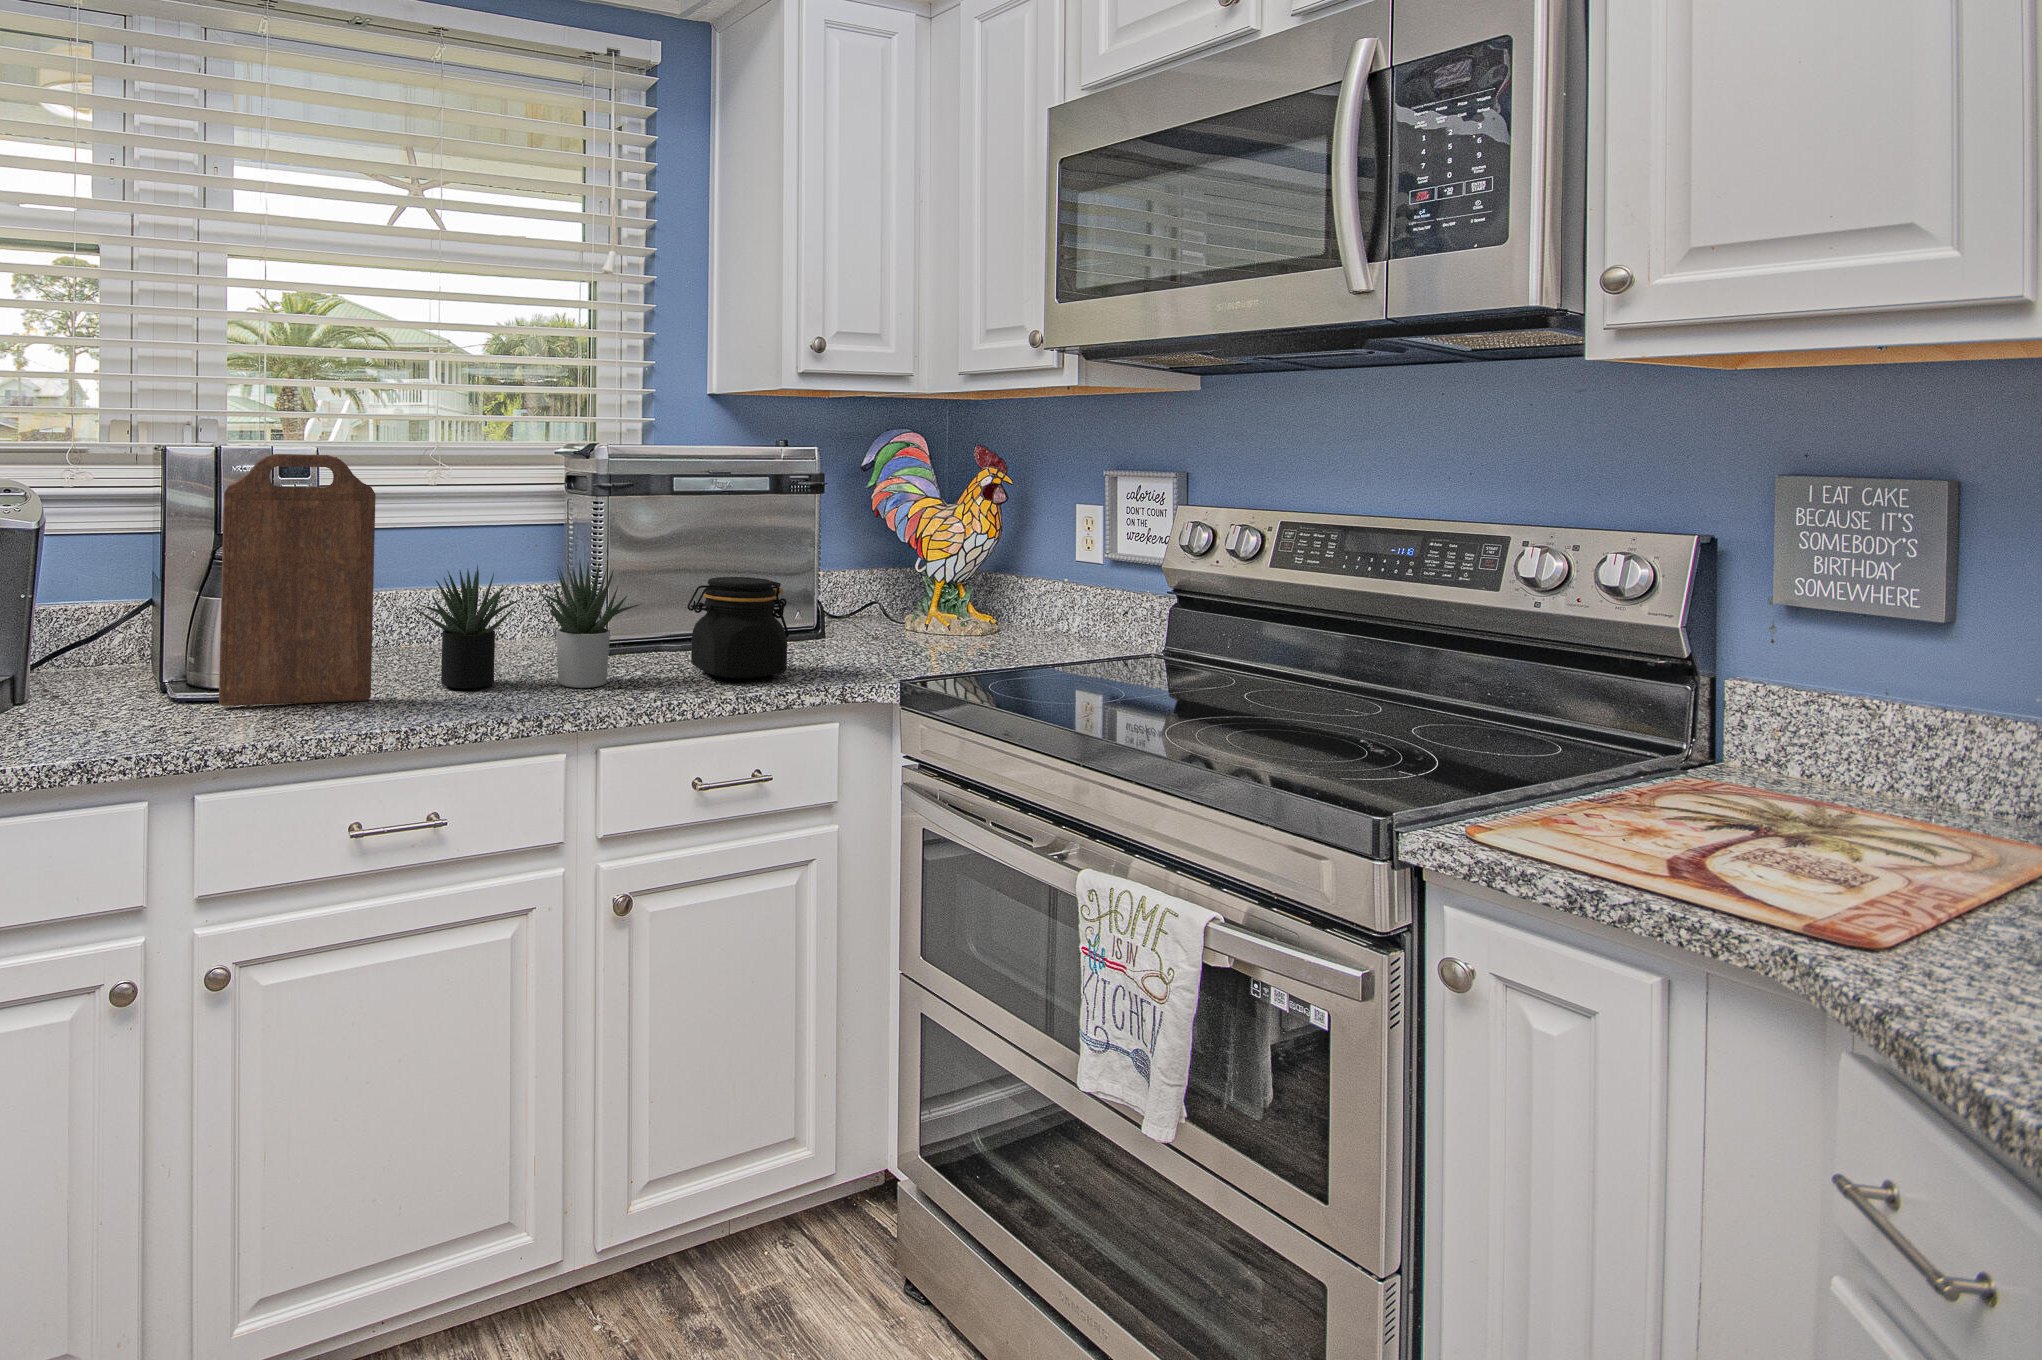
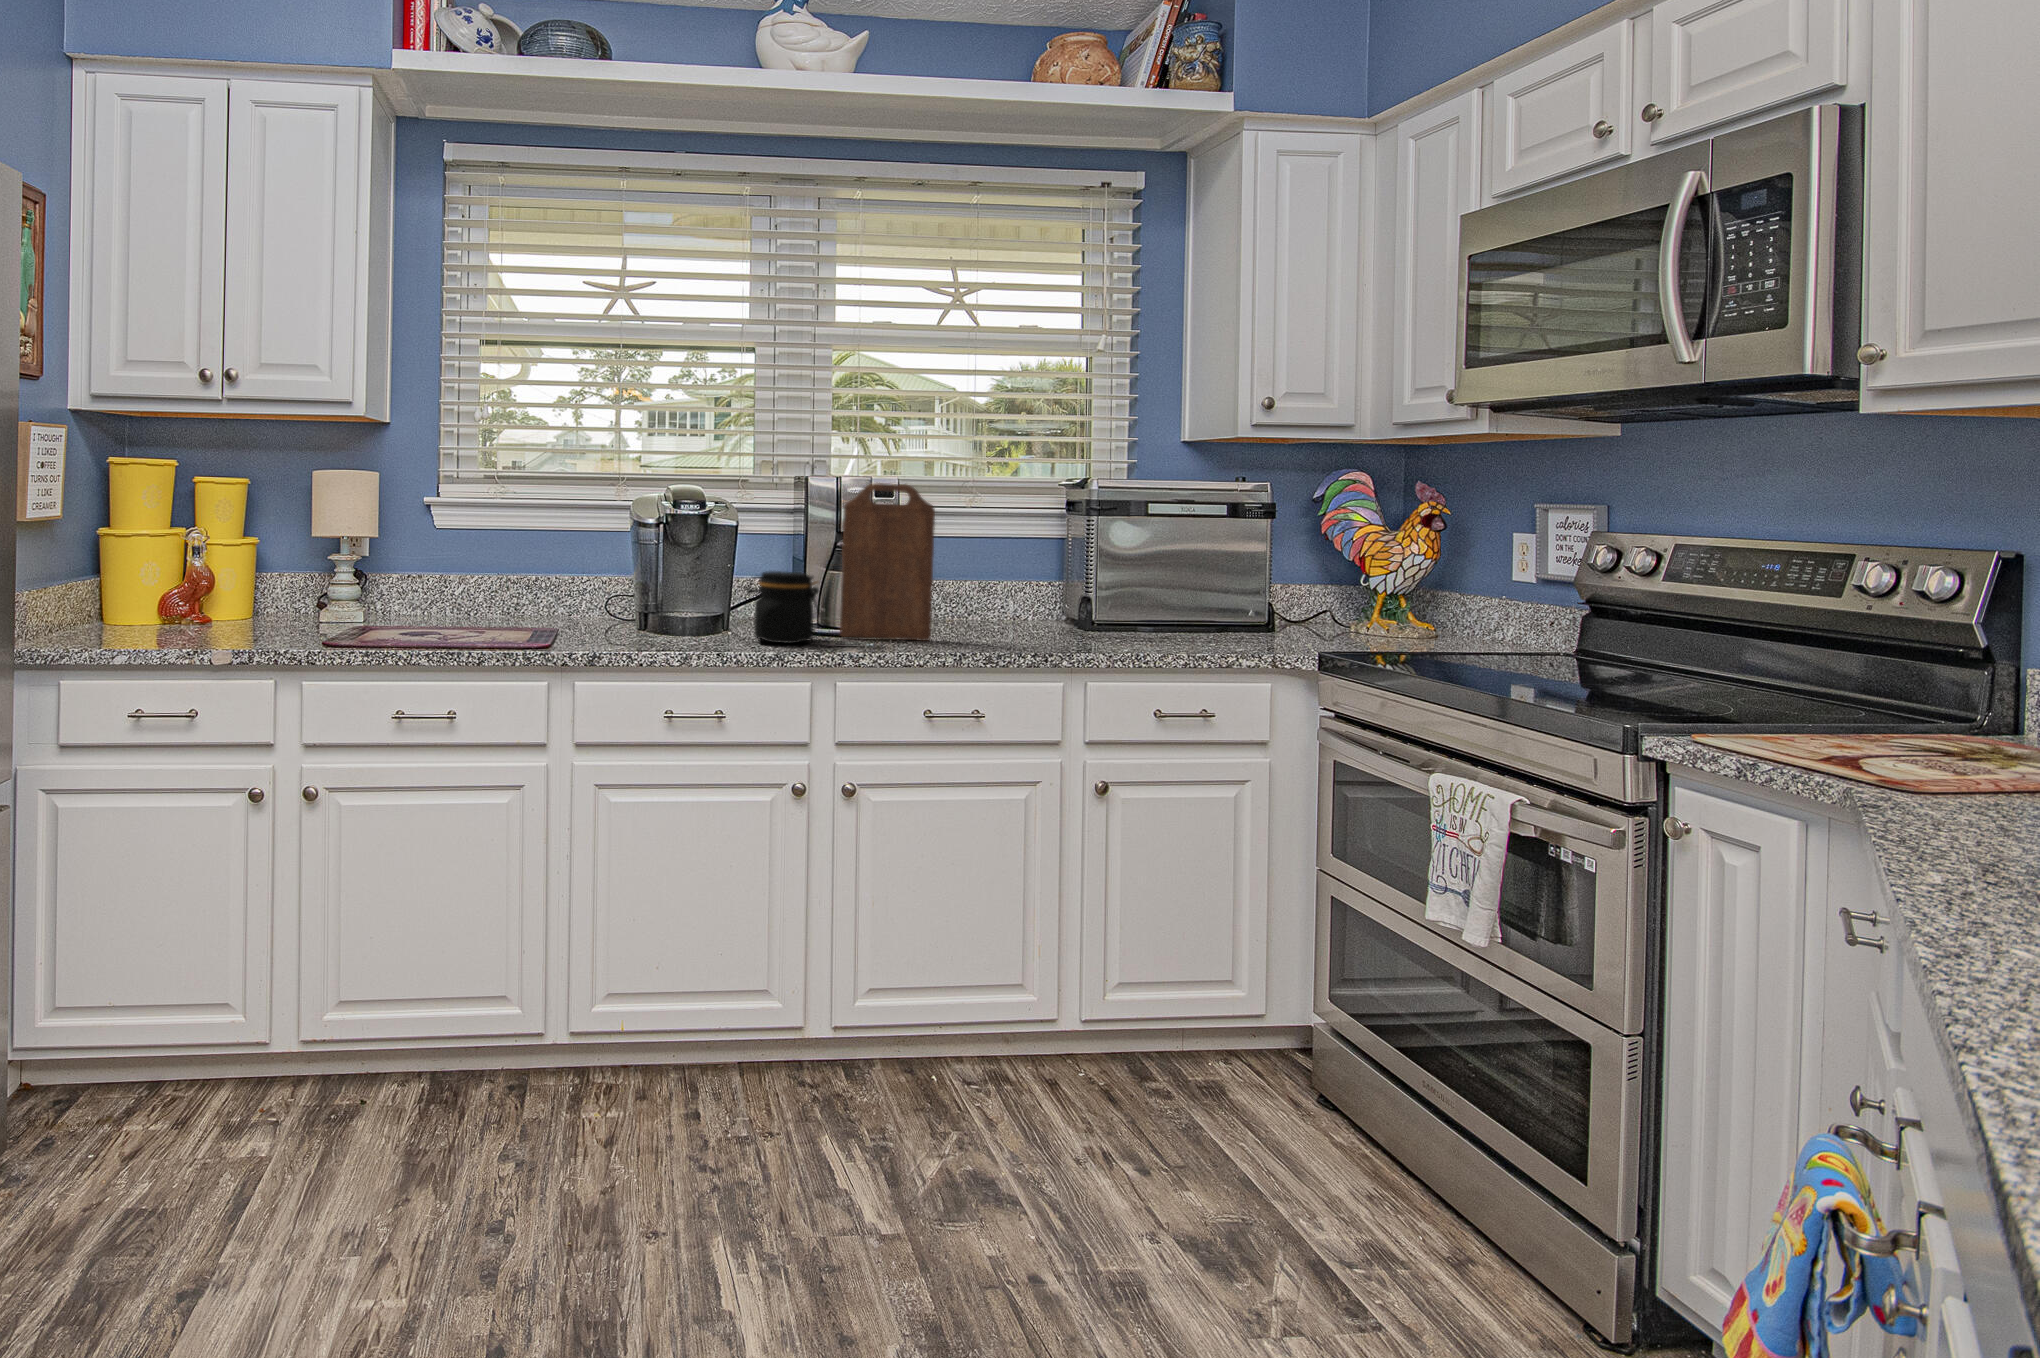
succulent plant: present [414,561,640,688] -> none [956,556,1116,644]
jar: present [687,577,789,679] -> present [746,571,820,643]

